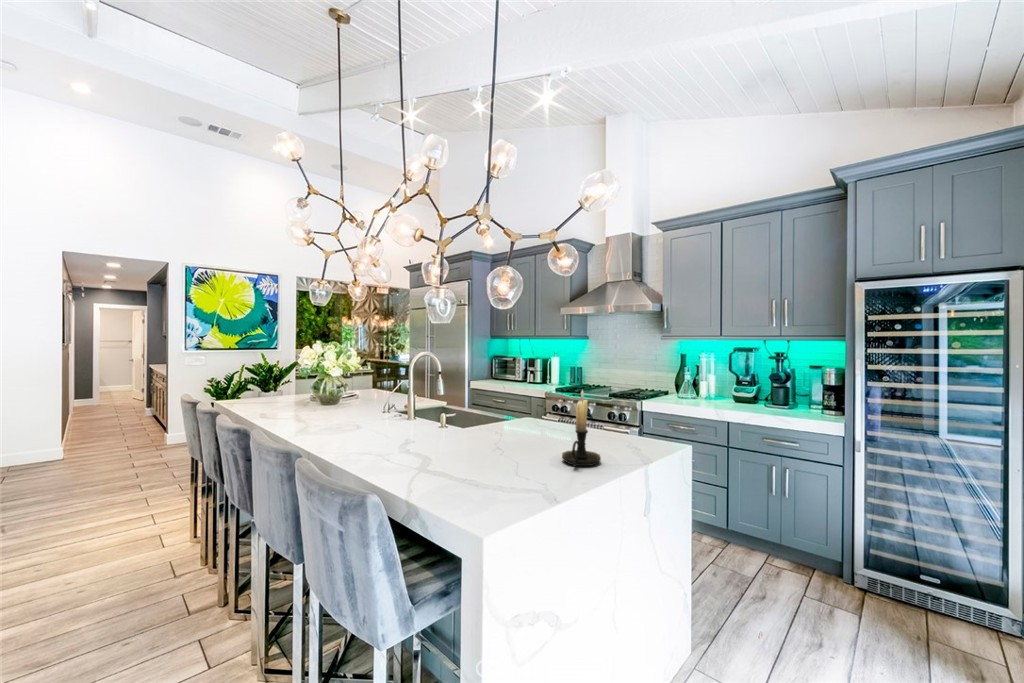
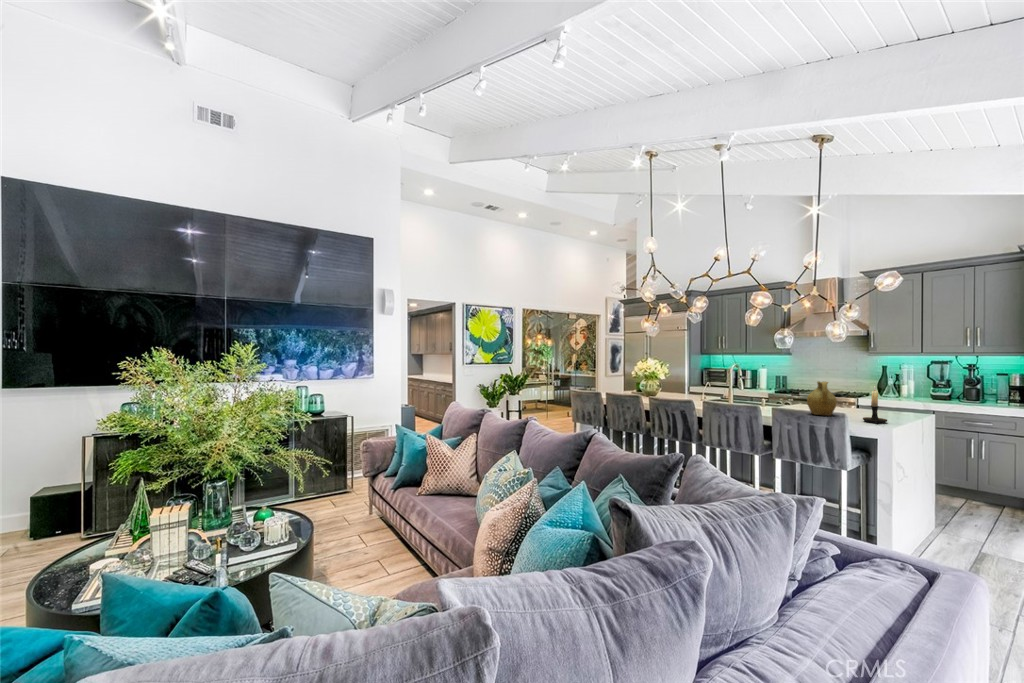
pitcher: none [502,379,546,443] -> present [807,381,837,416]

